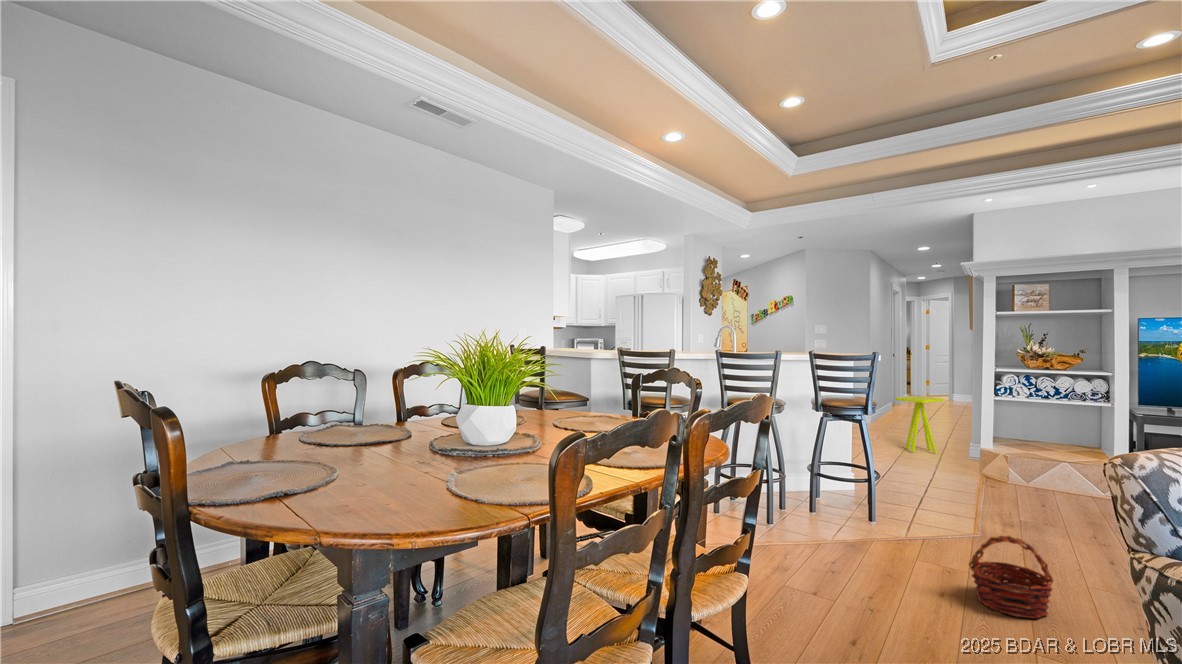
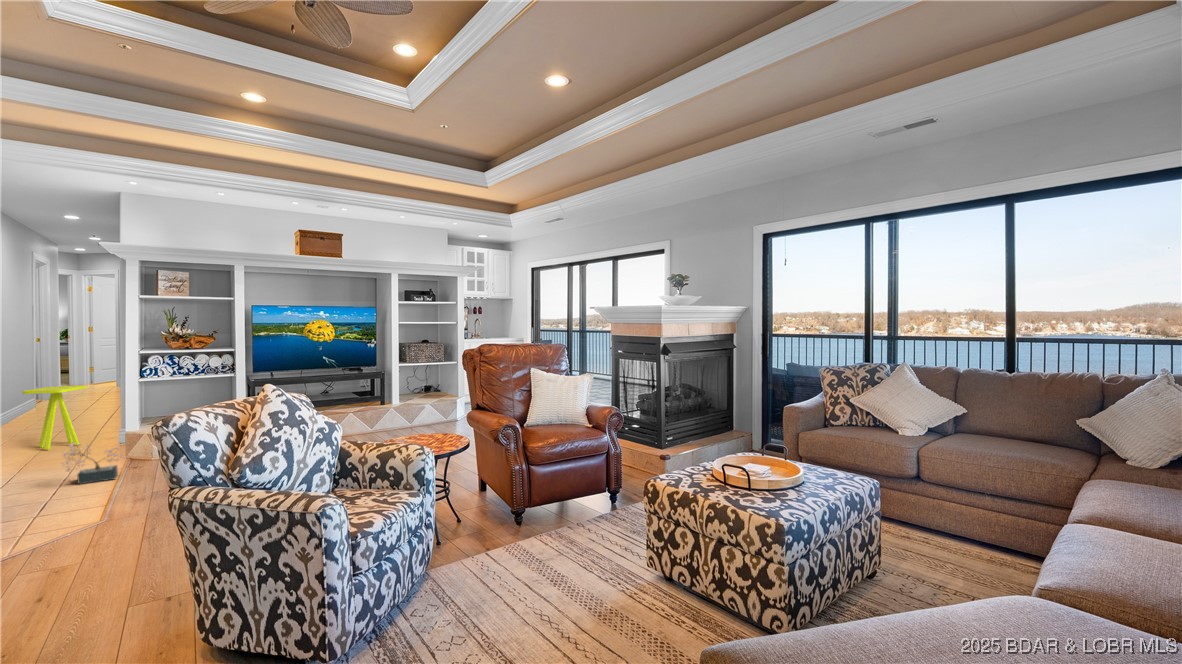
decorative plant: none [932,452,989,498] -> present [63,443,121,484]
basket: present [969,536,1053,618] -> none [72,506,154,579]

